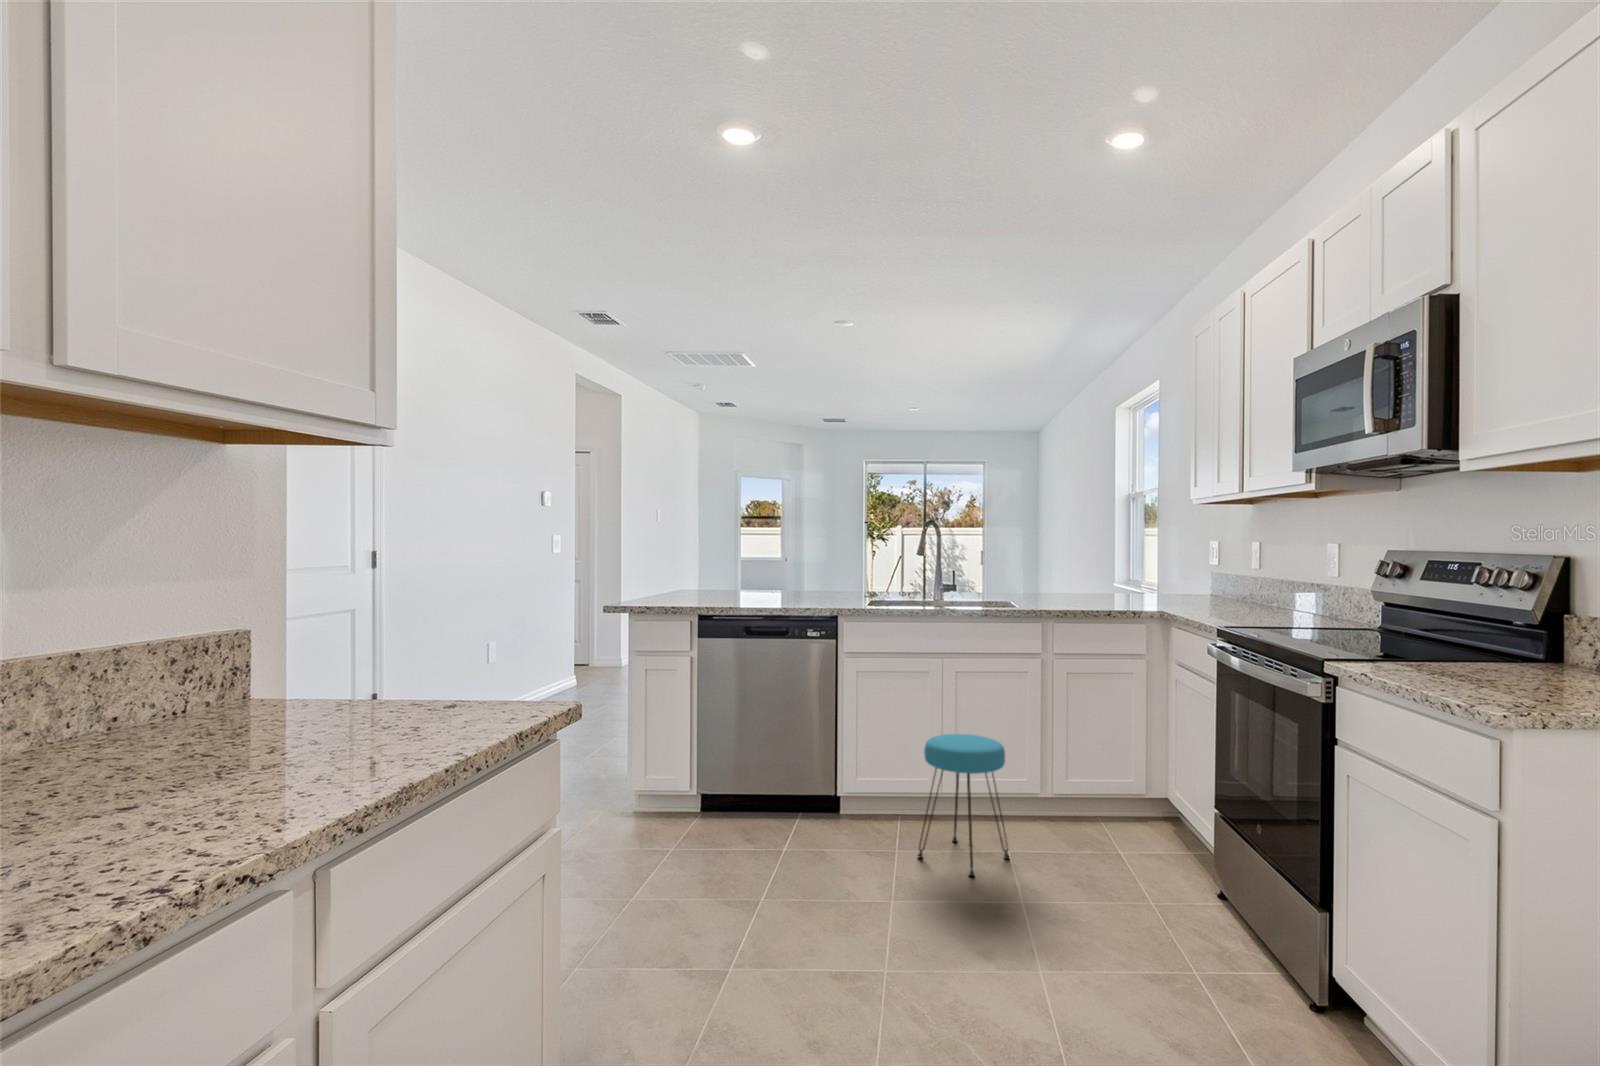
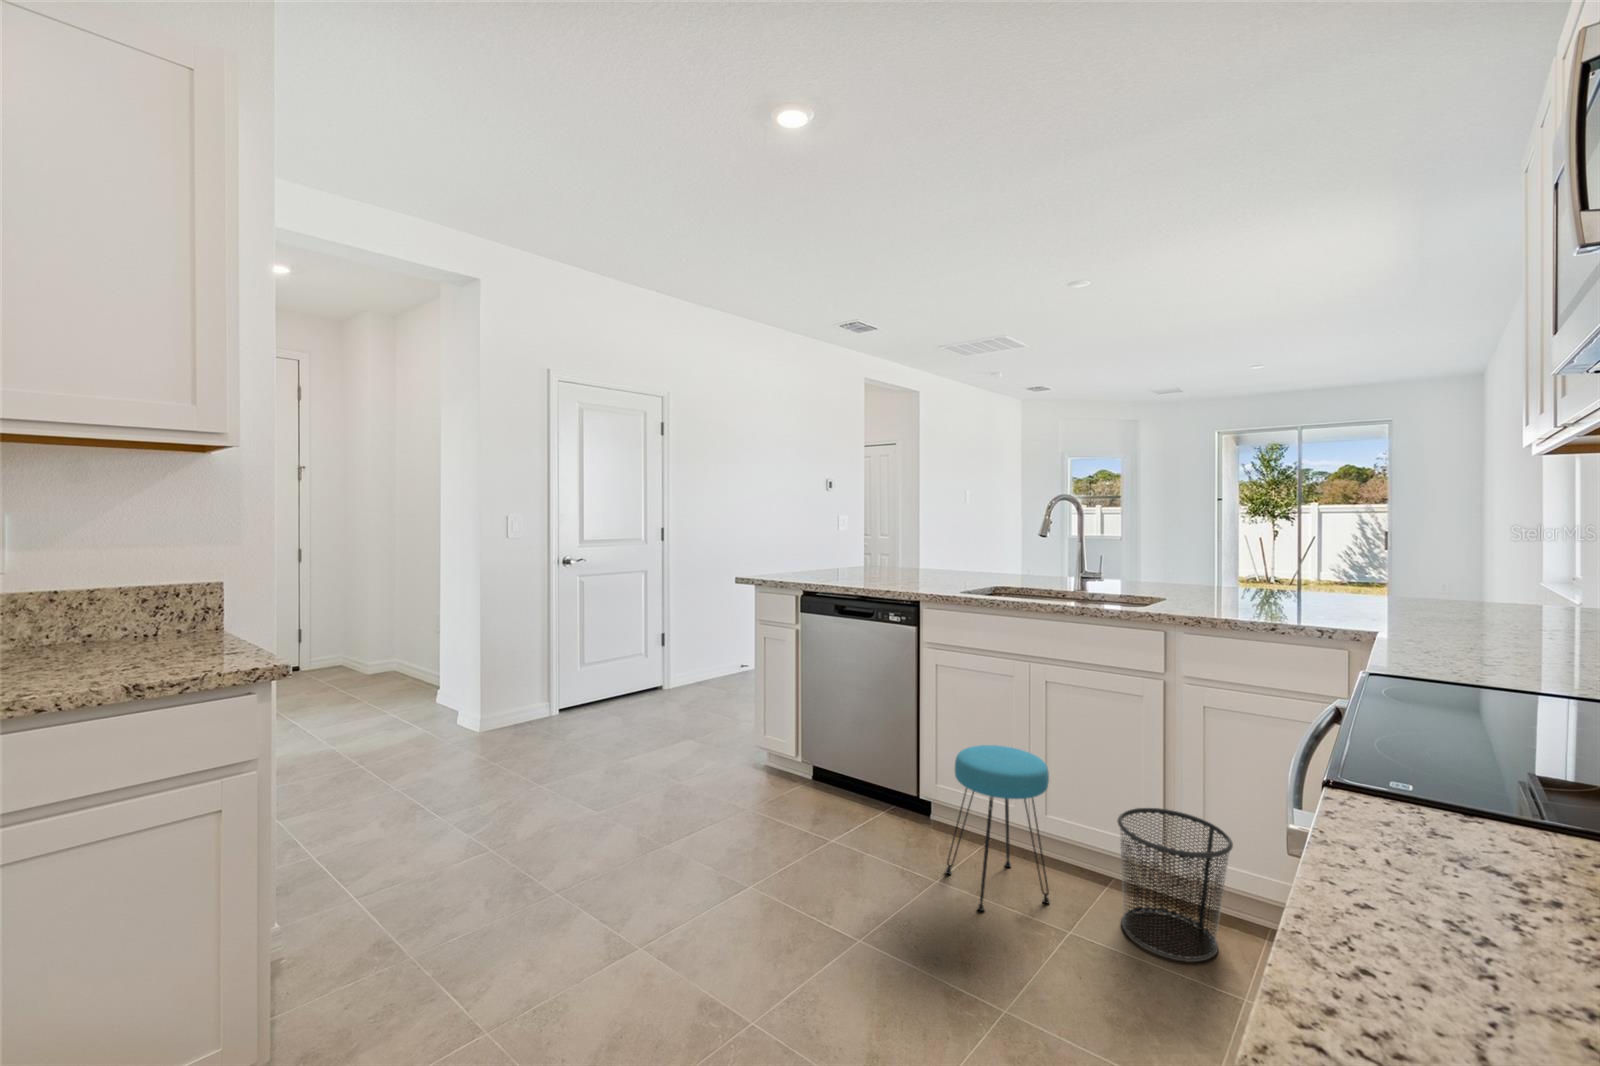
waste bin: none [1056,760,1141,870] -> present [1117,808,1233,962]

